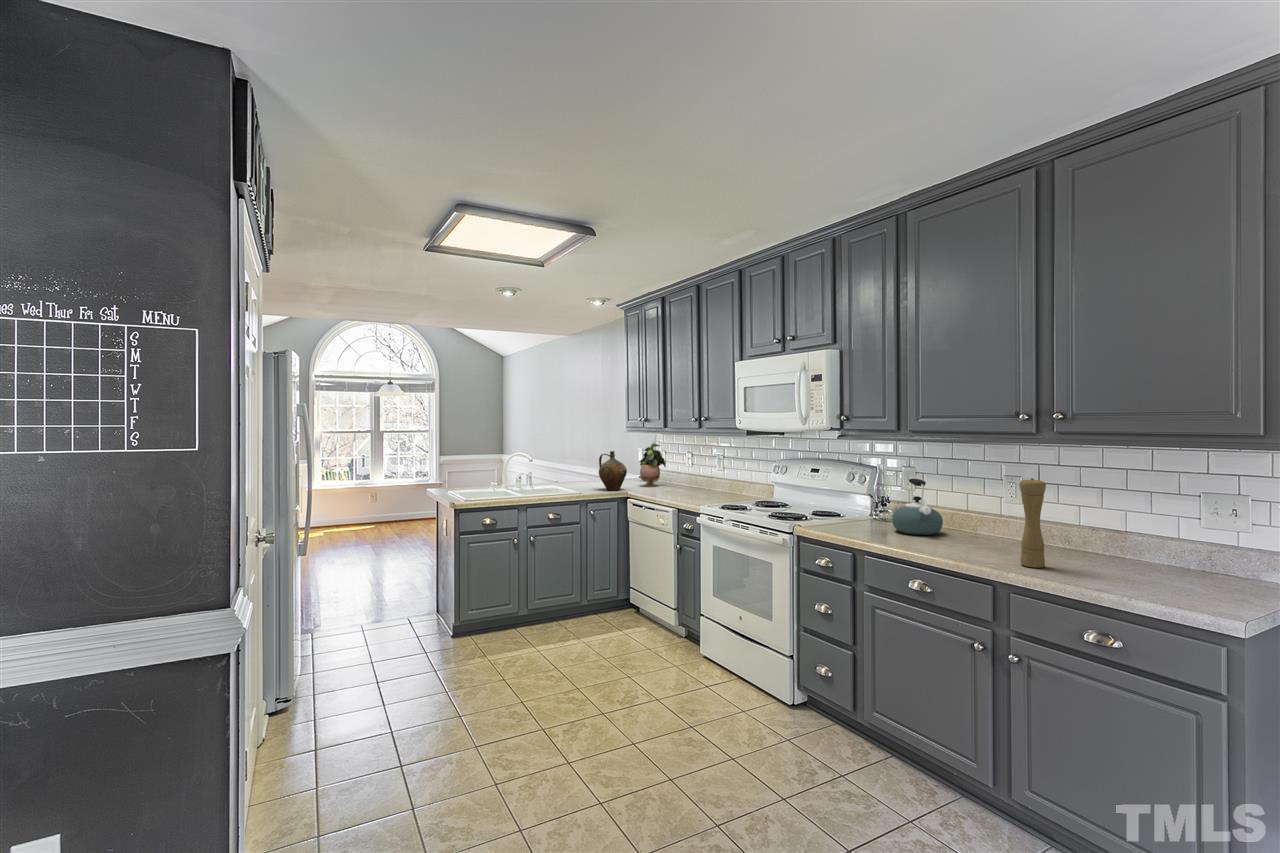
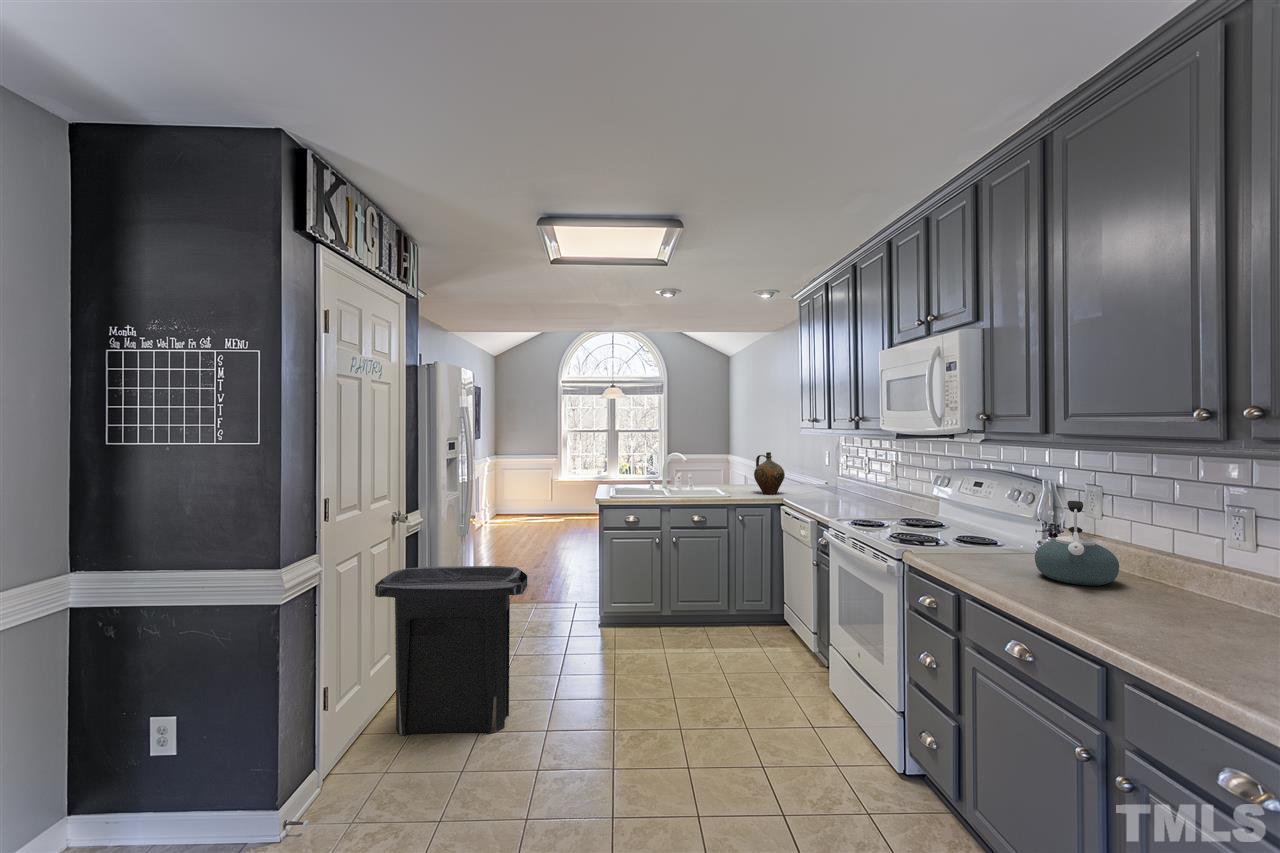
potted plant: present [640,443,666,487] -> none [806,444,835,493]
pepper mill: present [1019,478,1046,568] -> none [1175,512,1227,666]
trash can: none [264,582,449,797] -> present [375,566,527,736]

